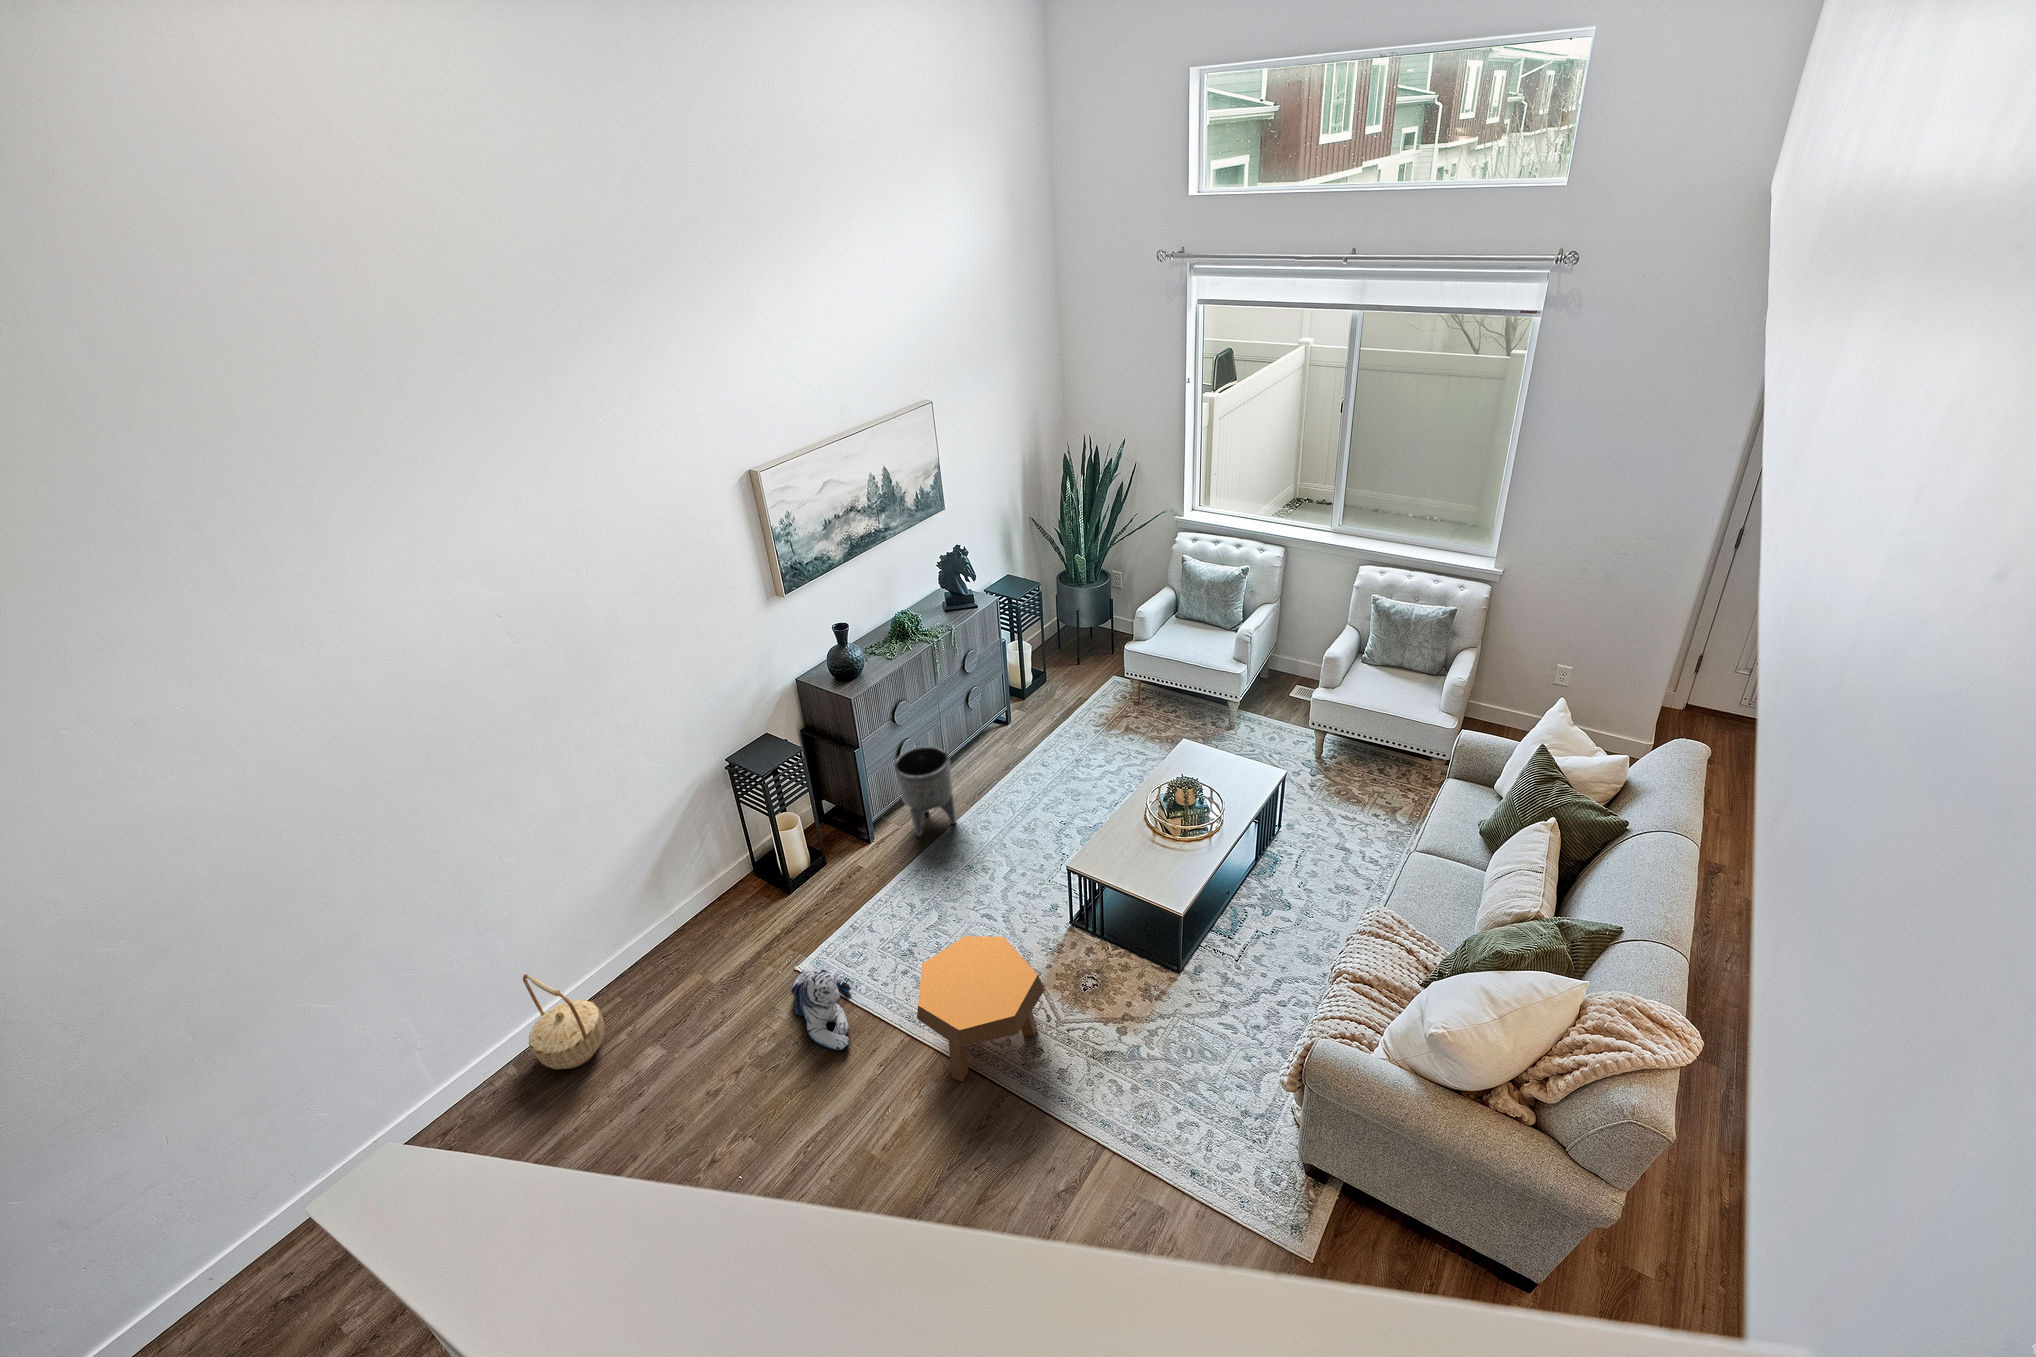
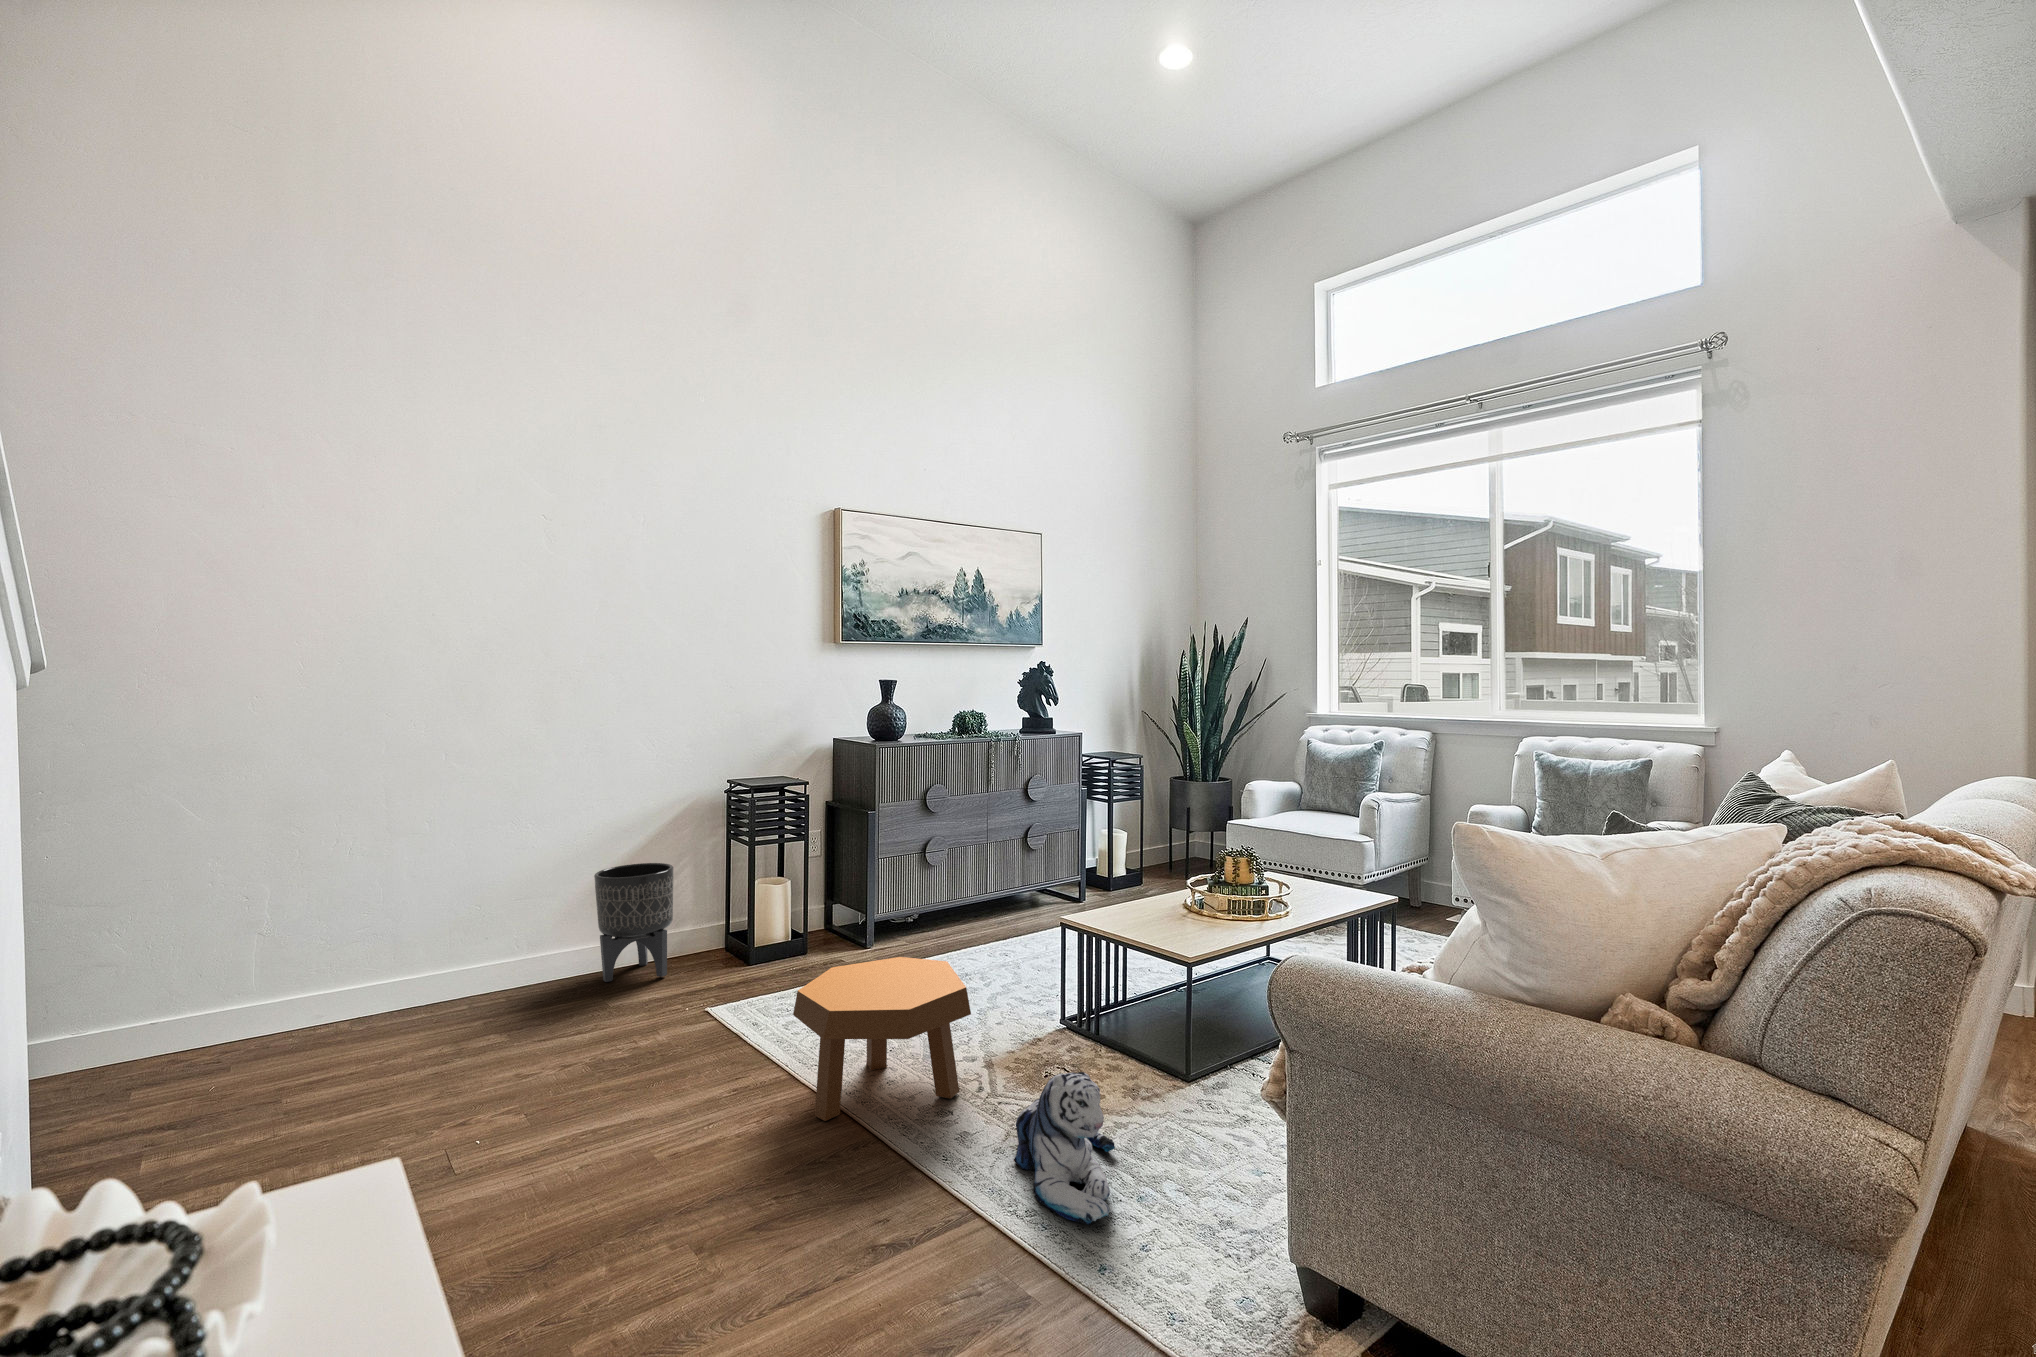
planter: present [894,746,956,836] -> present [594,863,674,982]
plush toy: present [791,969,851,1051] -> present [1014,1072,1115,1224]
basket: present [523,974,604,1069] -> none [369,904,466,1035]

